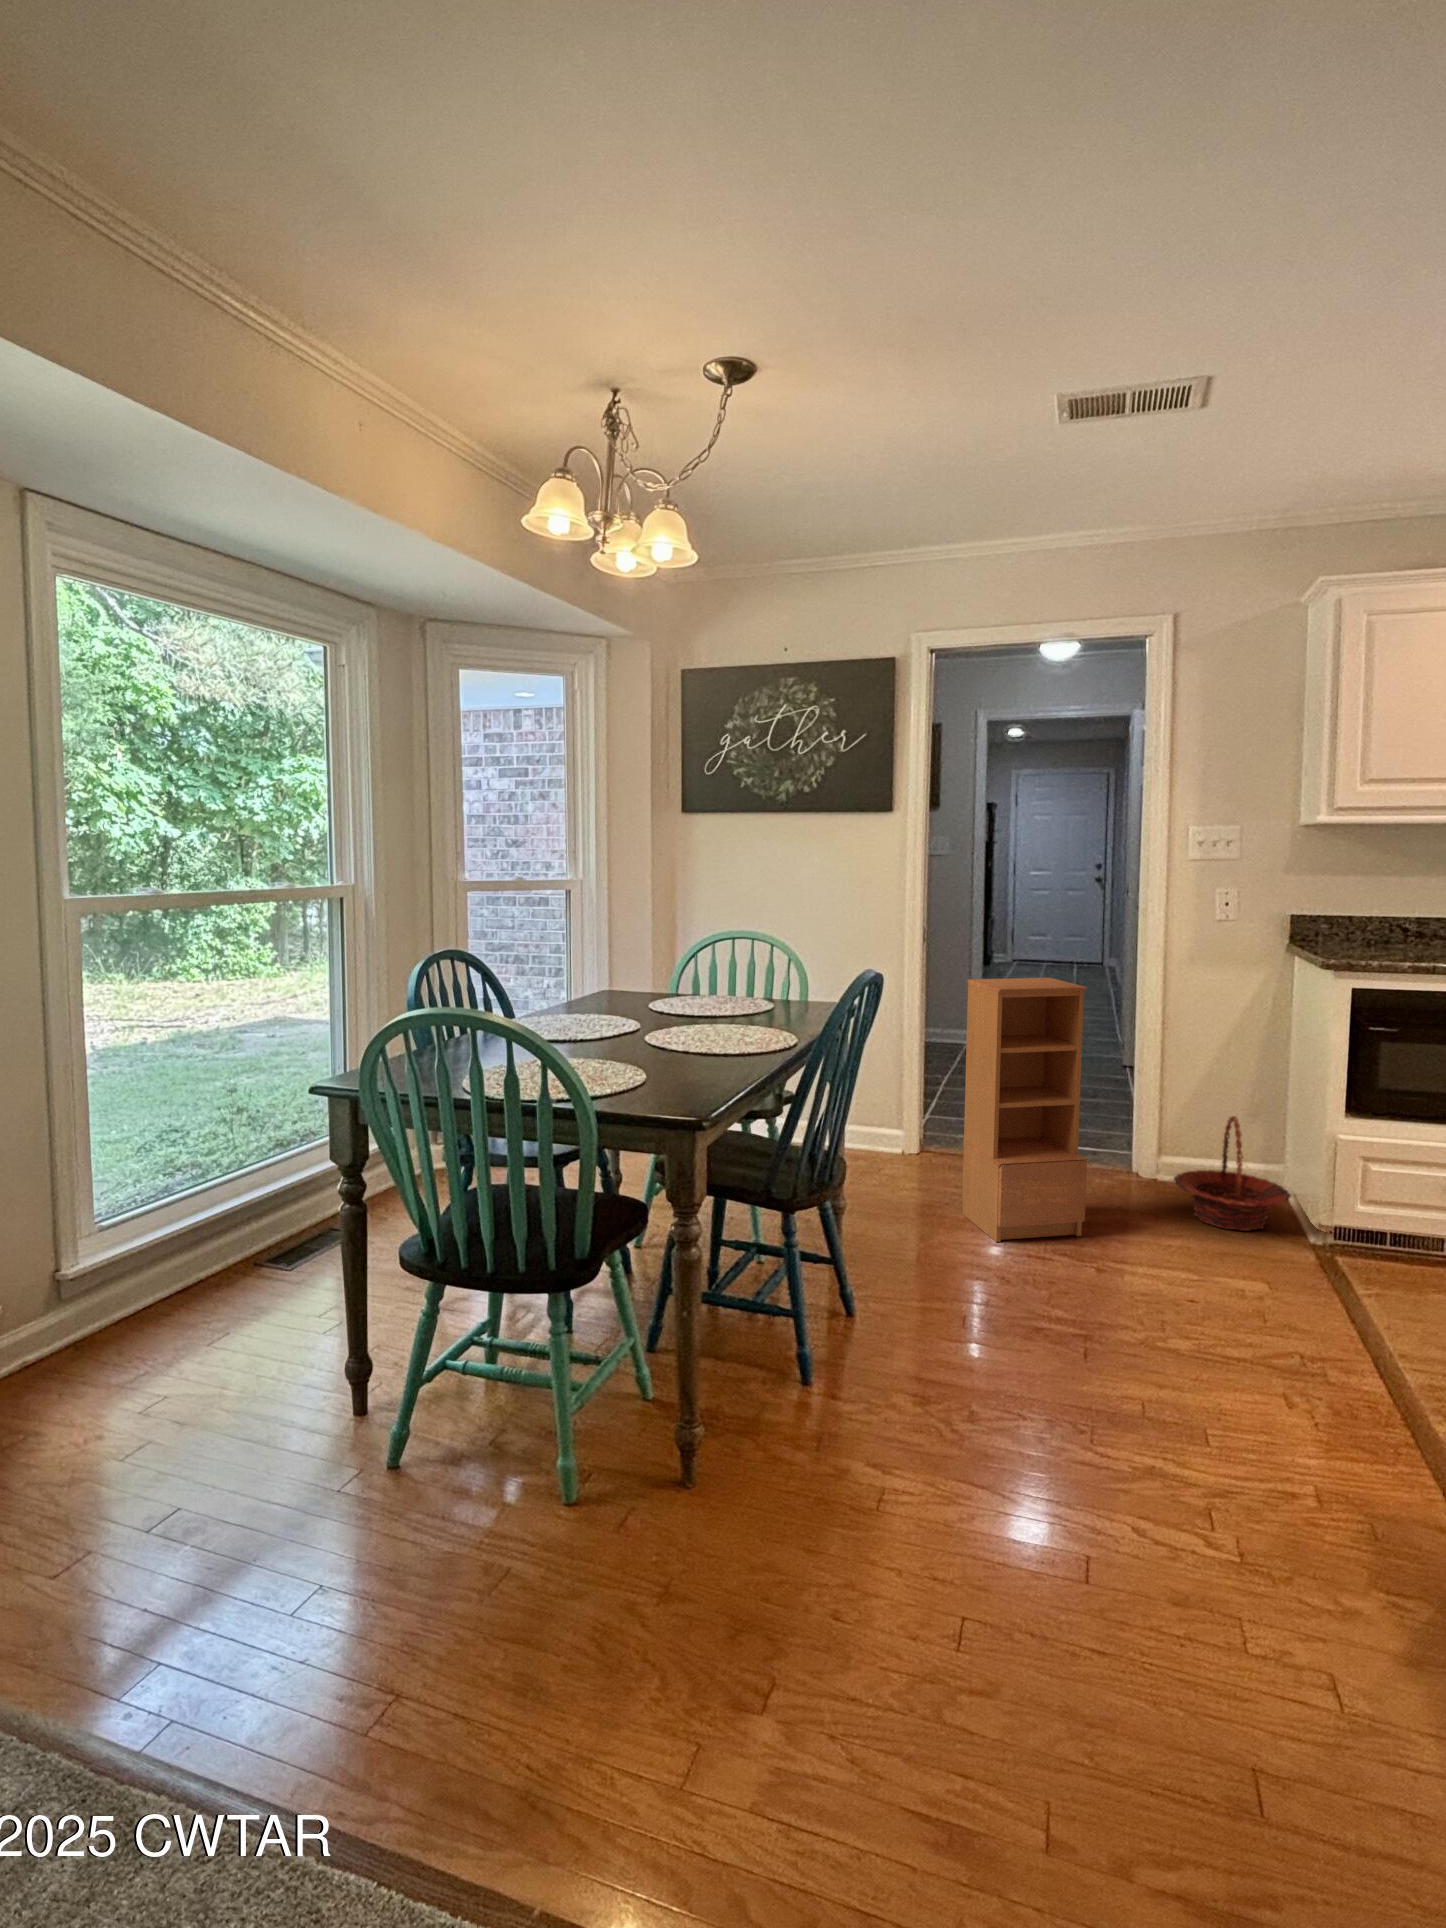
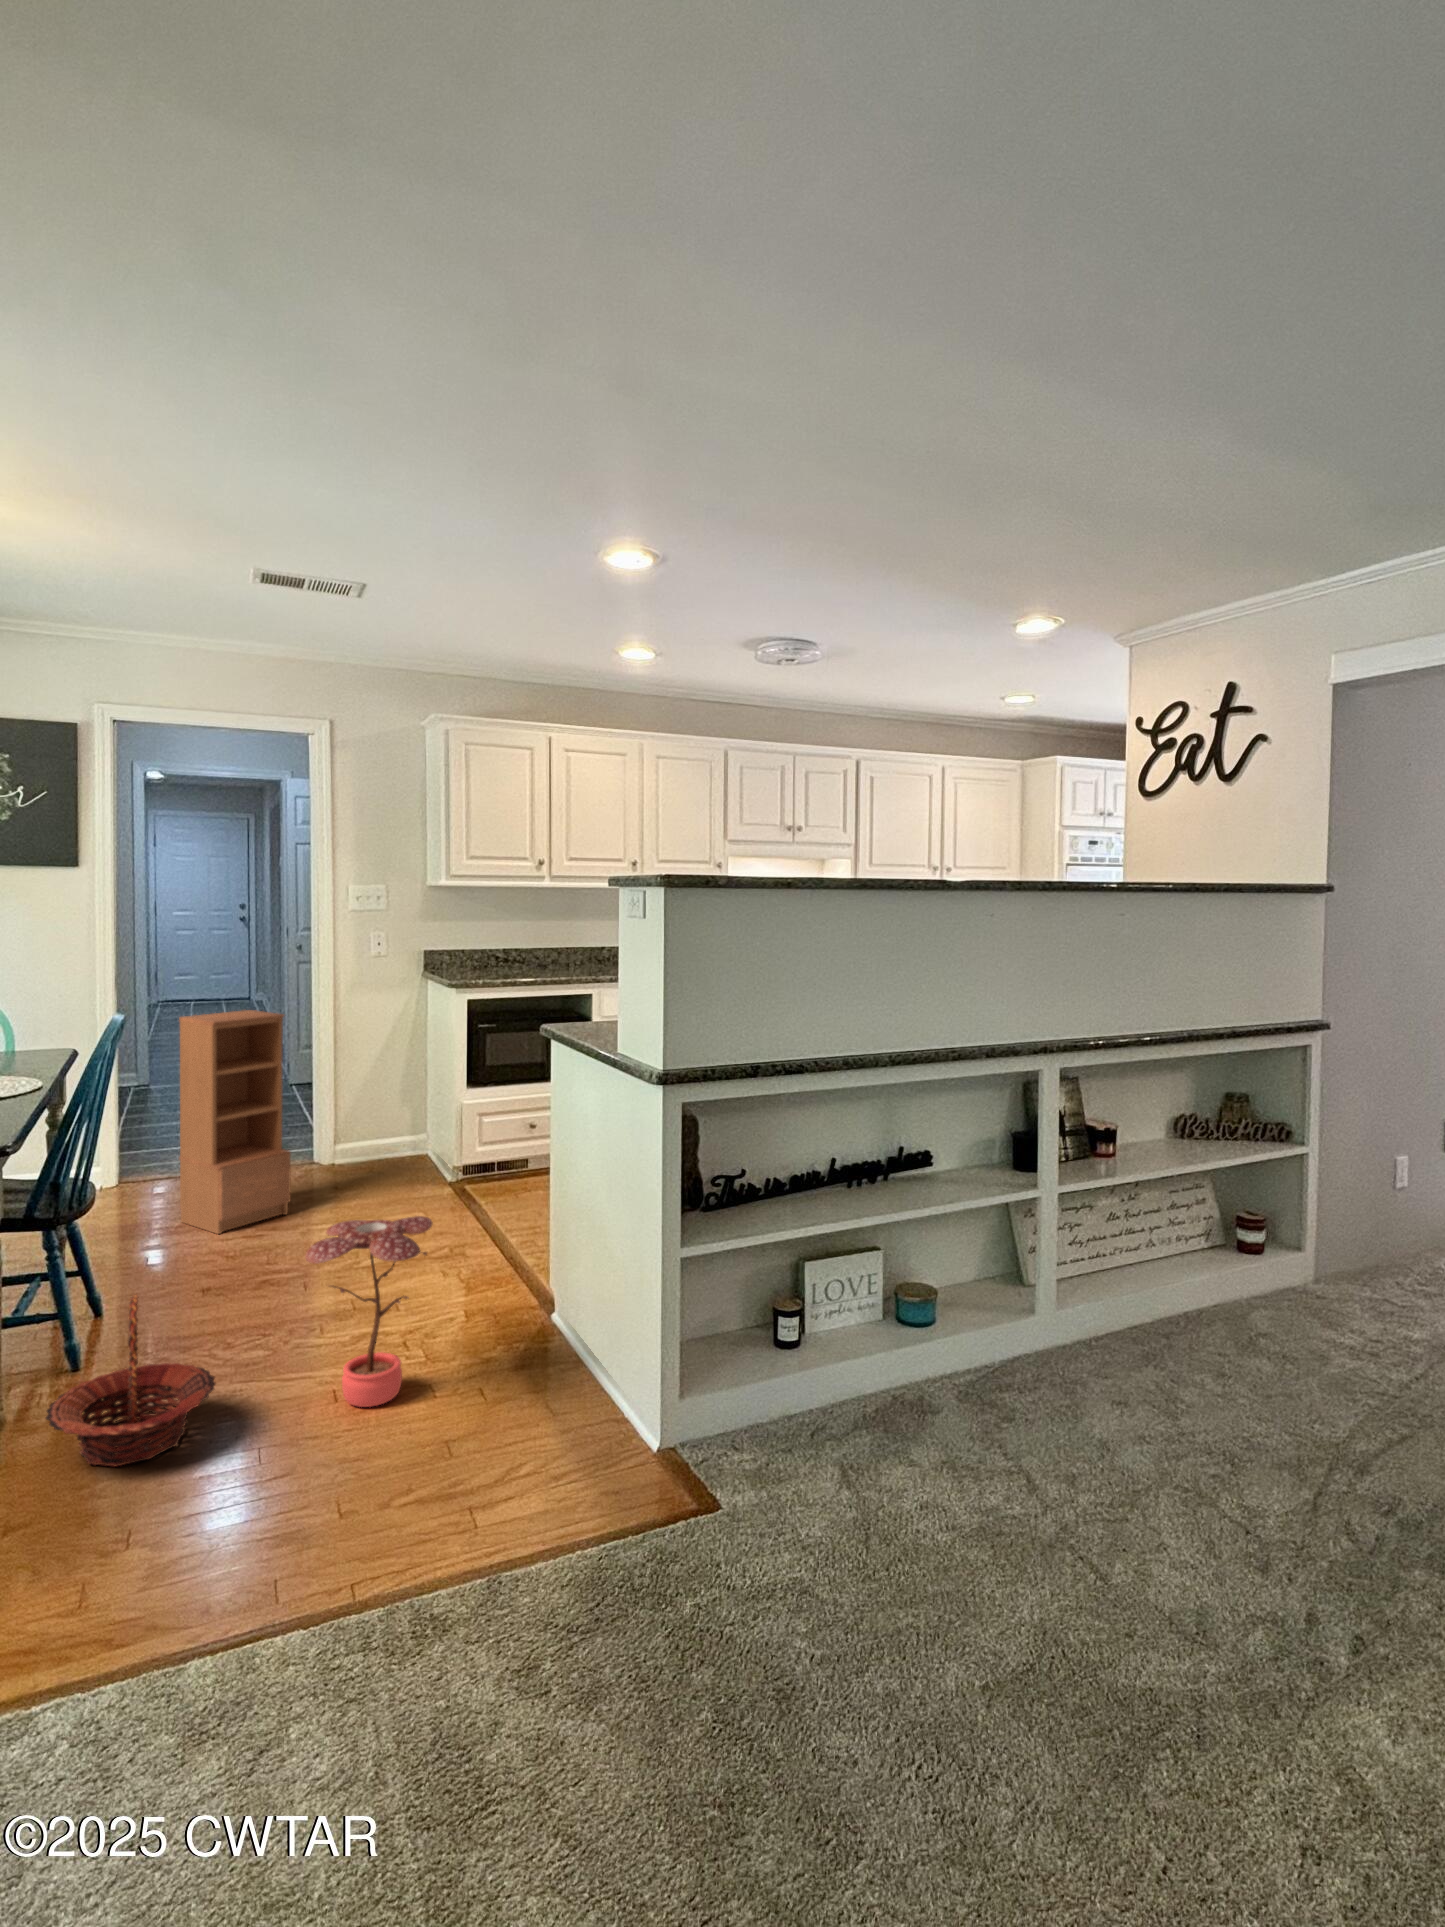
basket: present [1174,1116,1291,1231] -> present [46,1295,216,1467]
potted plant: none [1031,1315,1250,1638] -> present [305,1216,432,1407]

